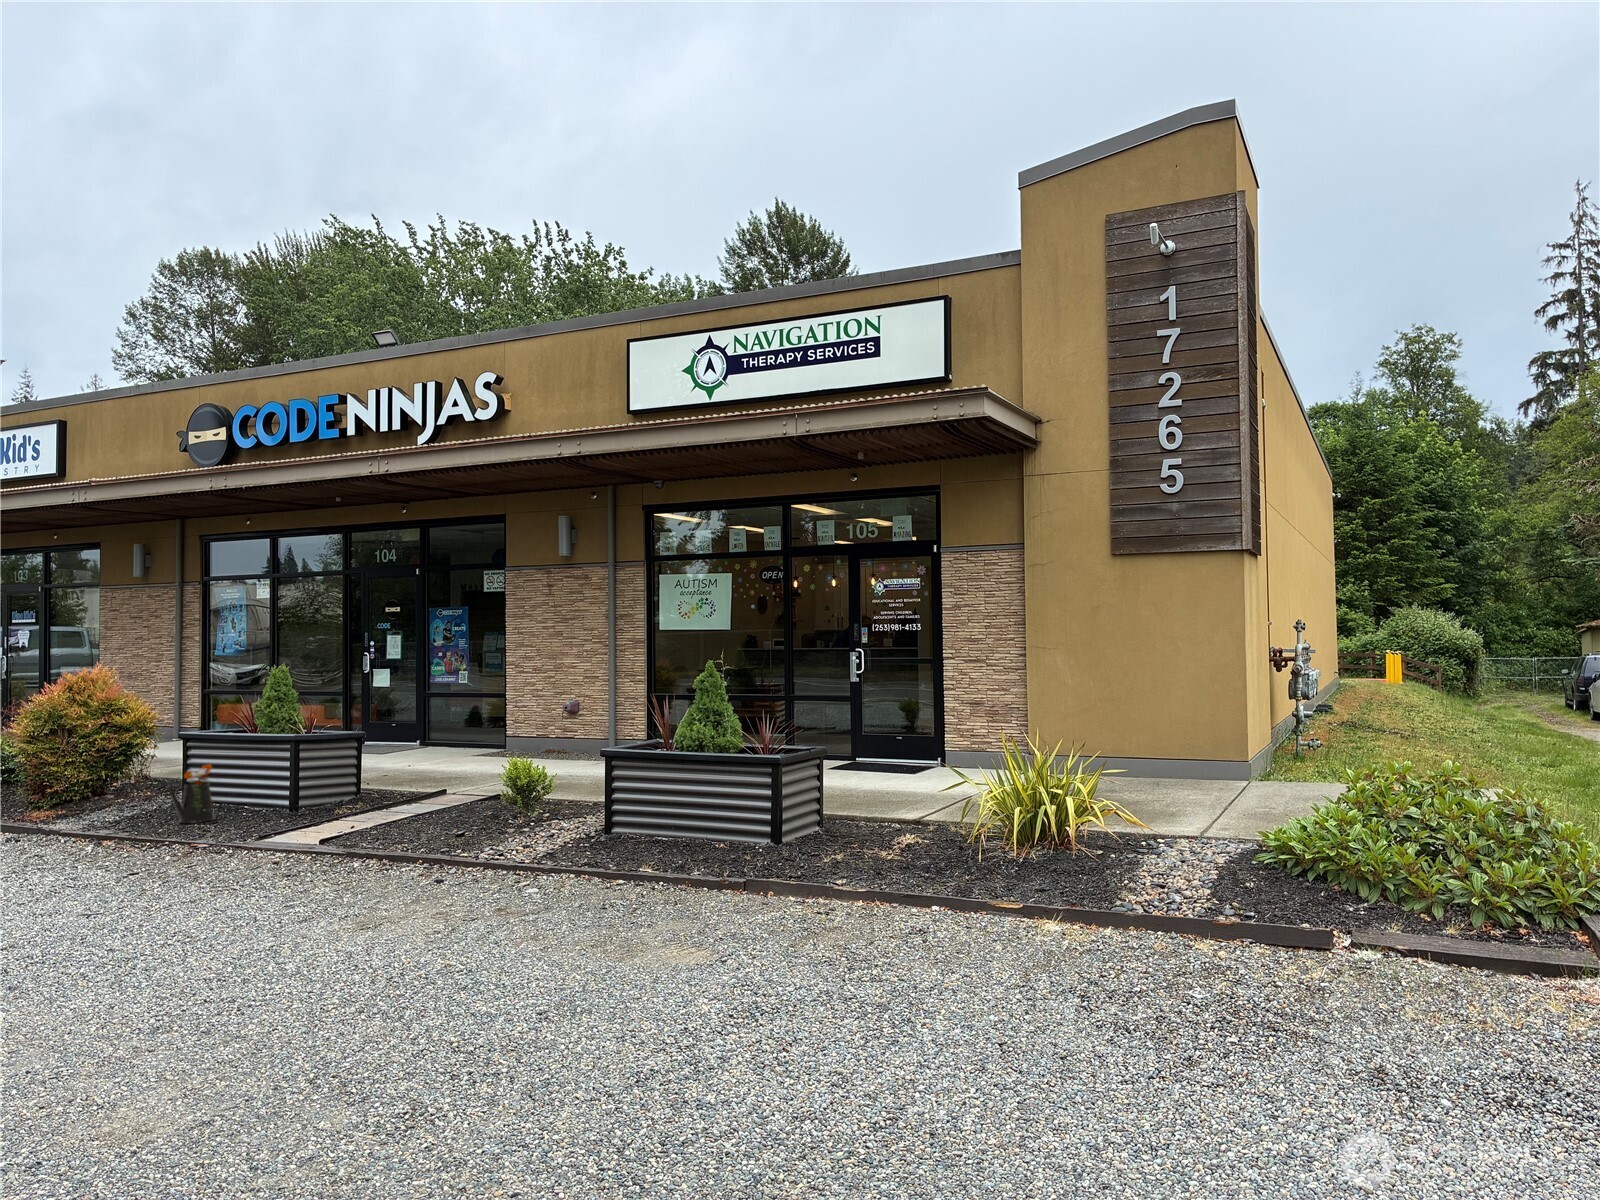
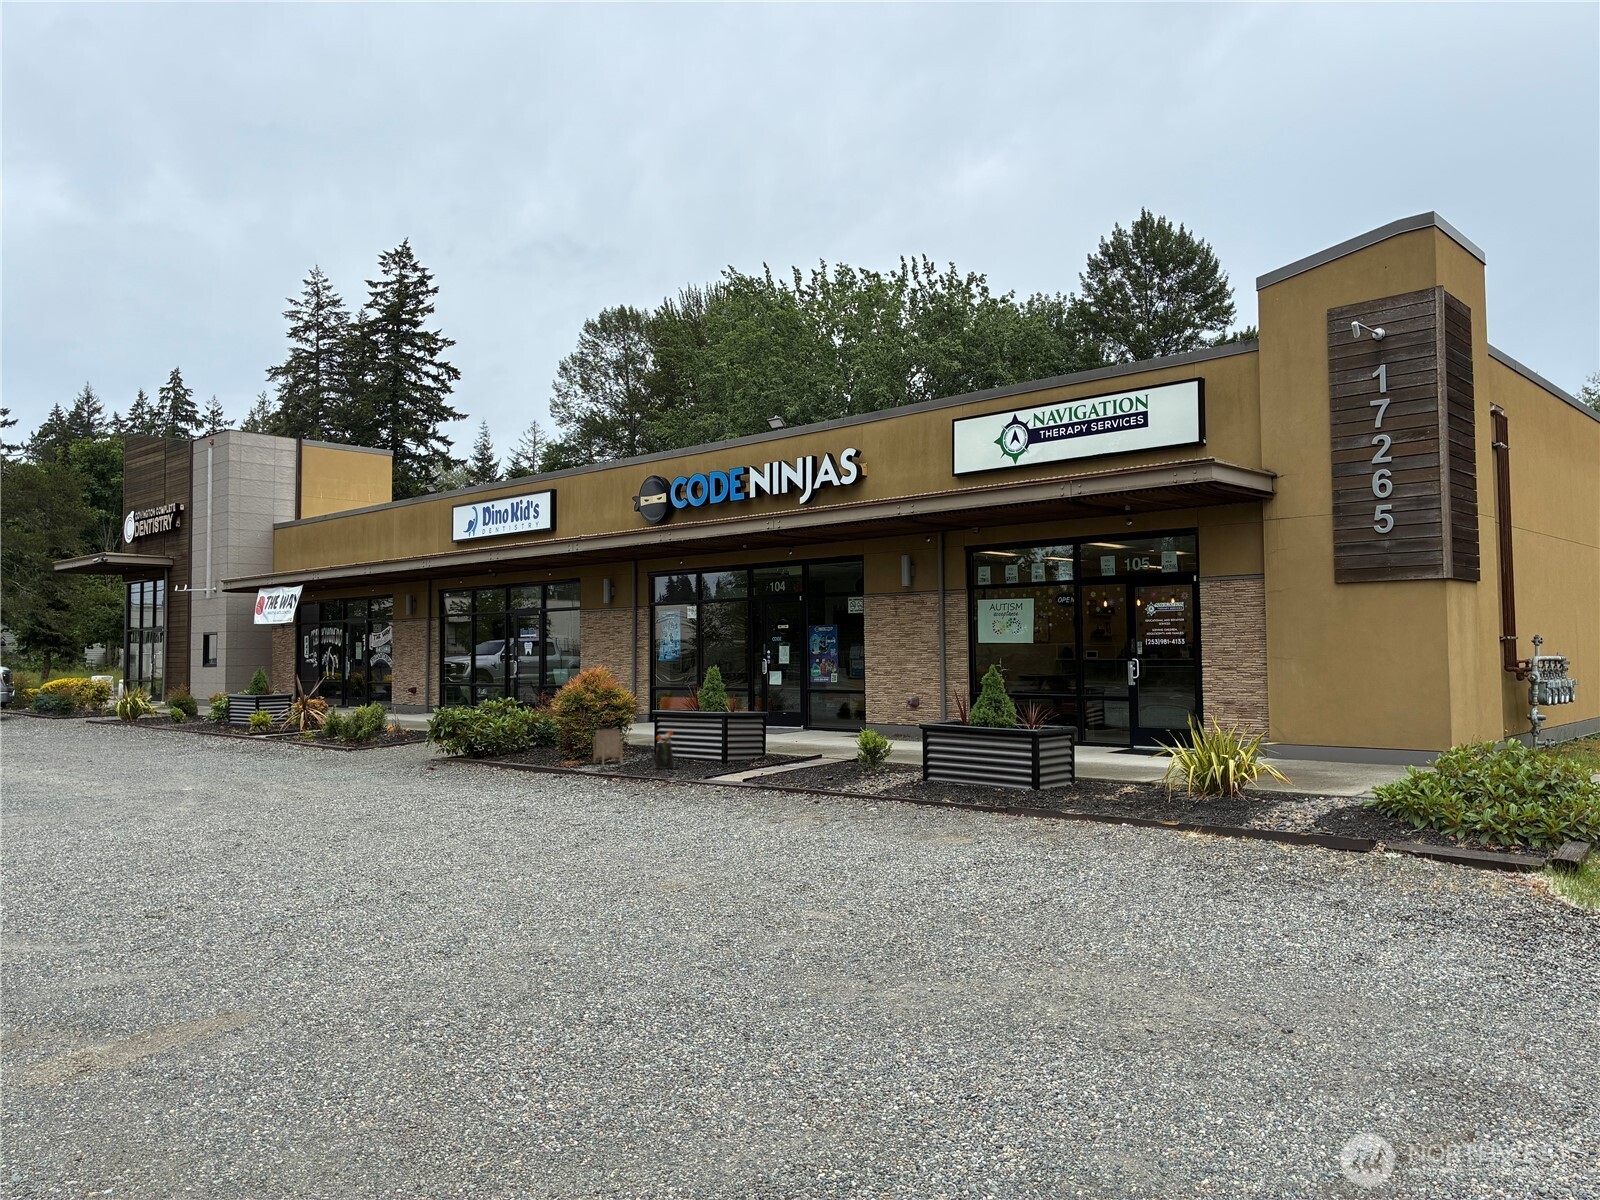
planter: none [81,763,130,819] -> present [593,729,622,764]

